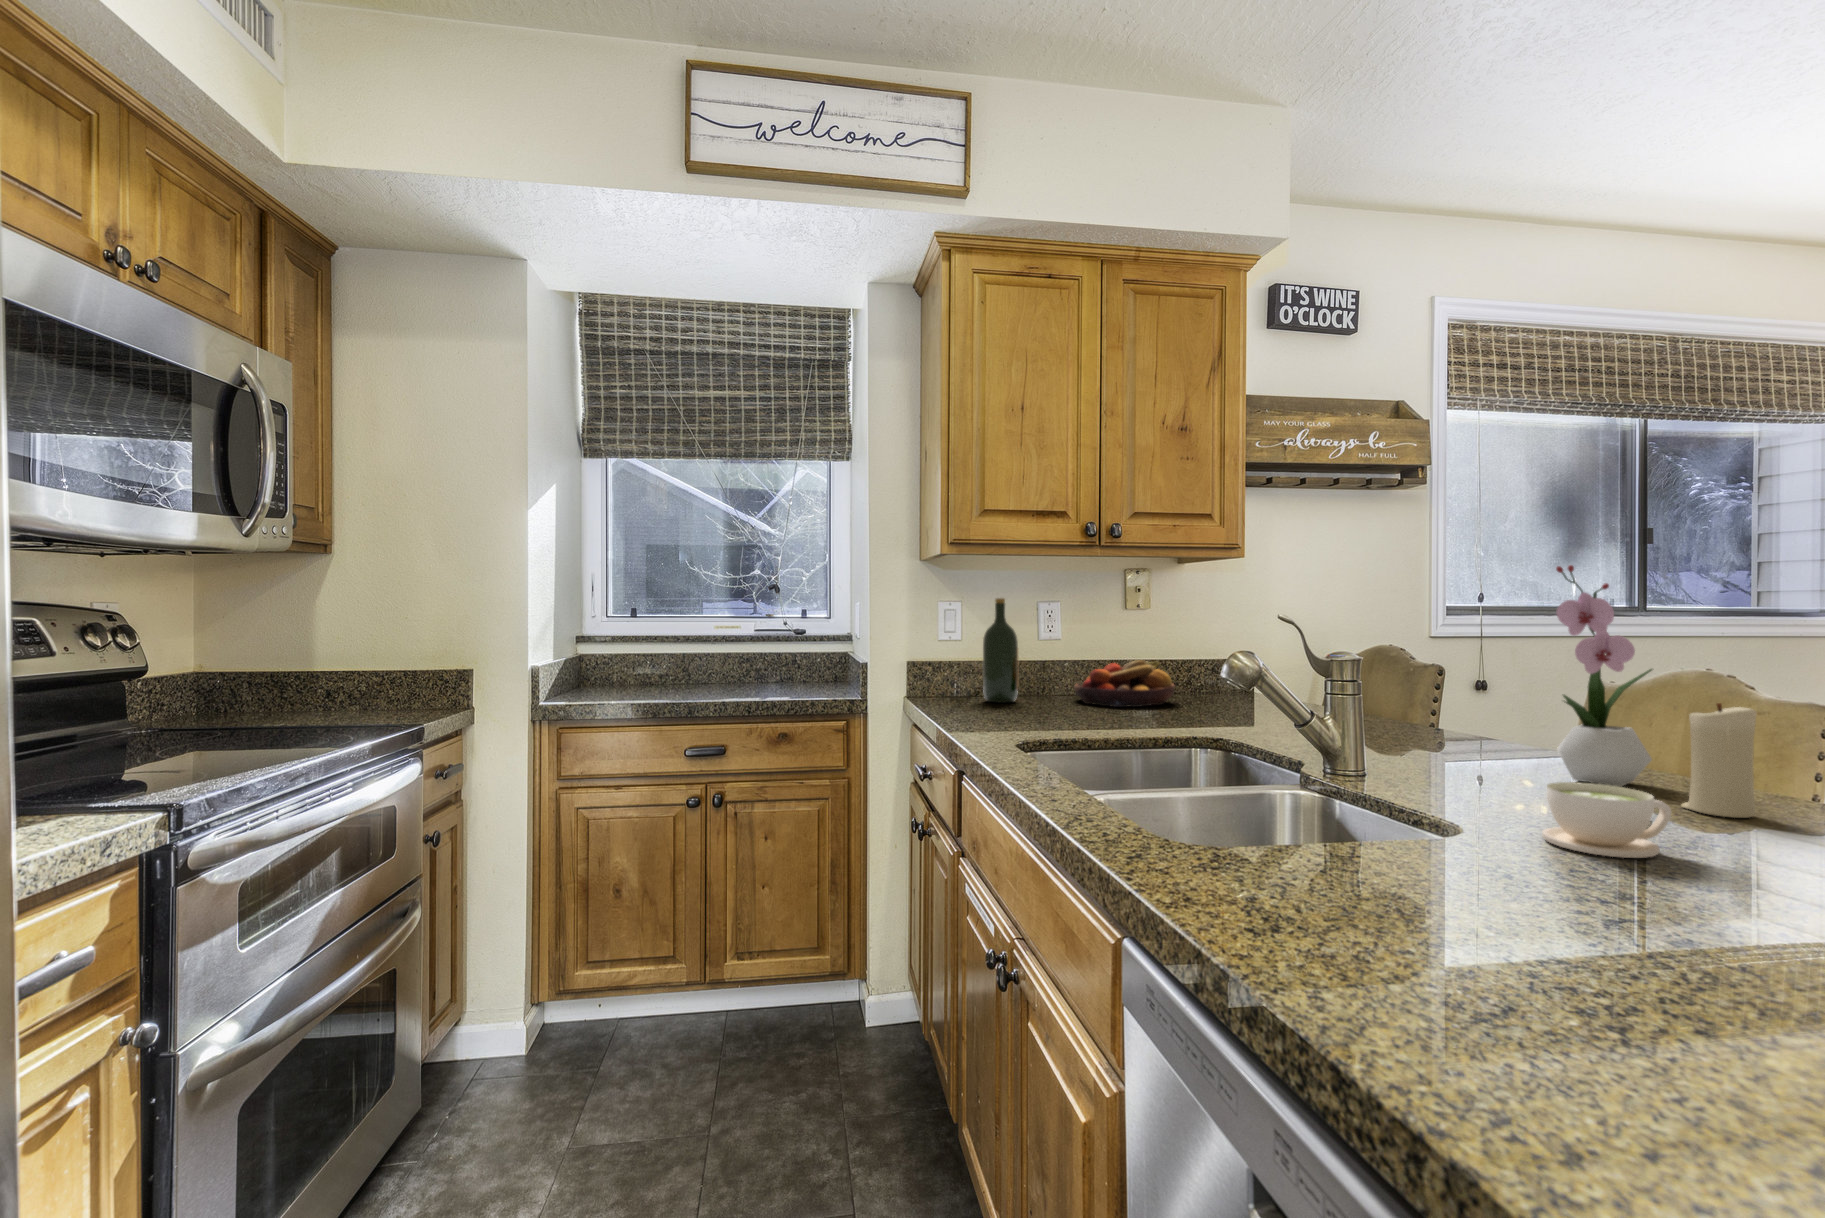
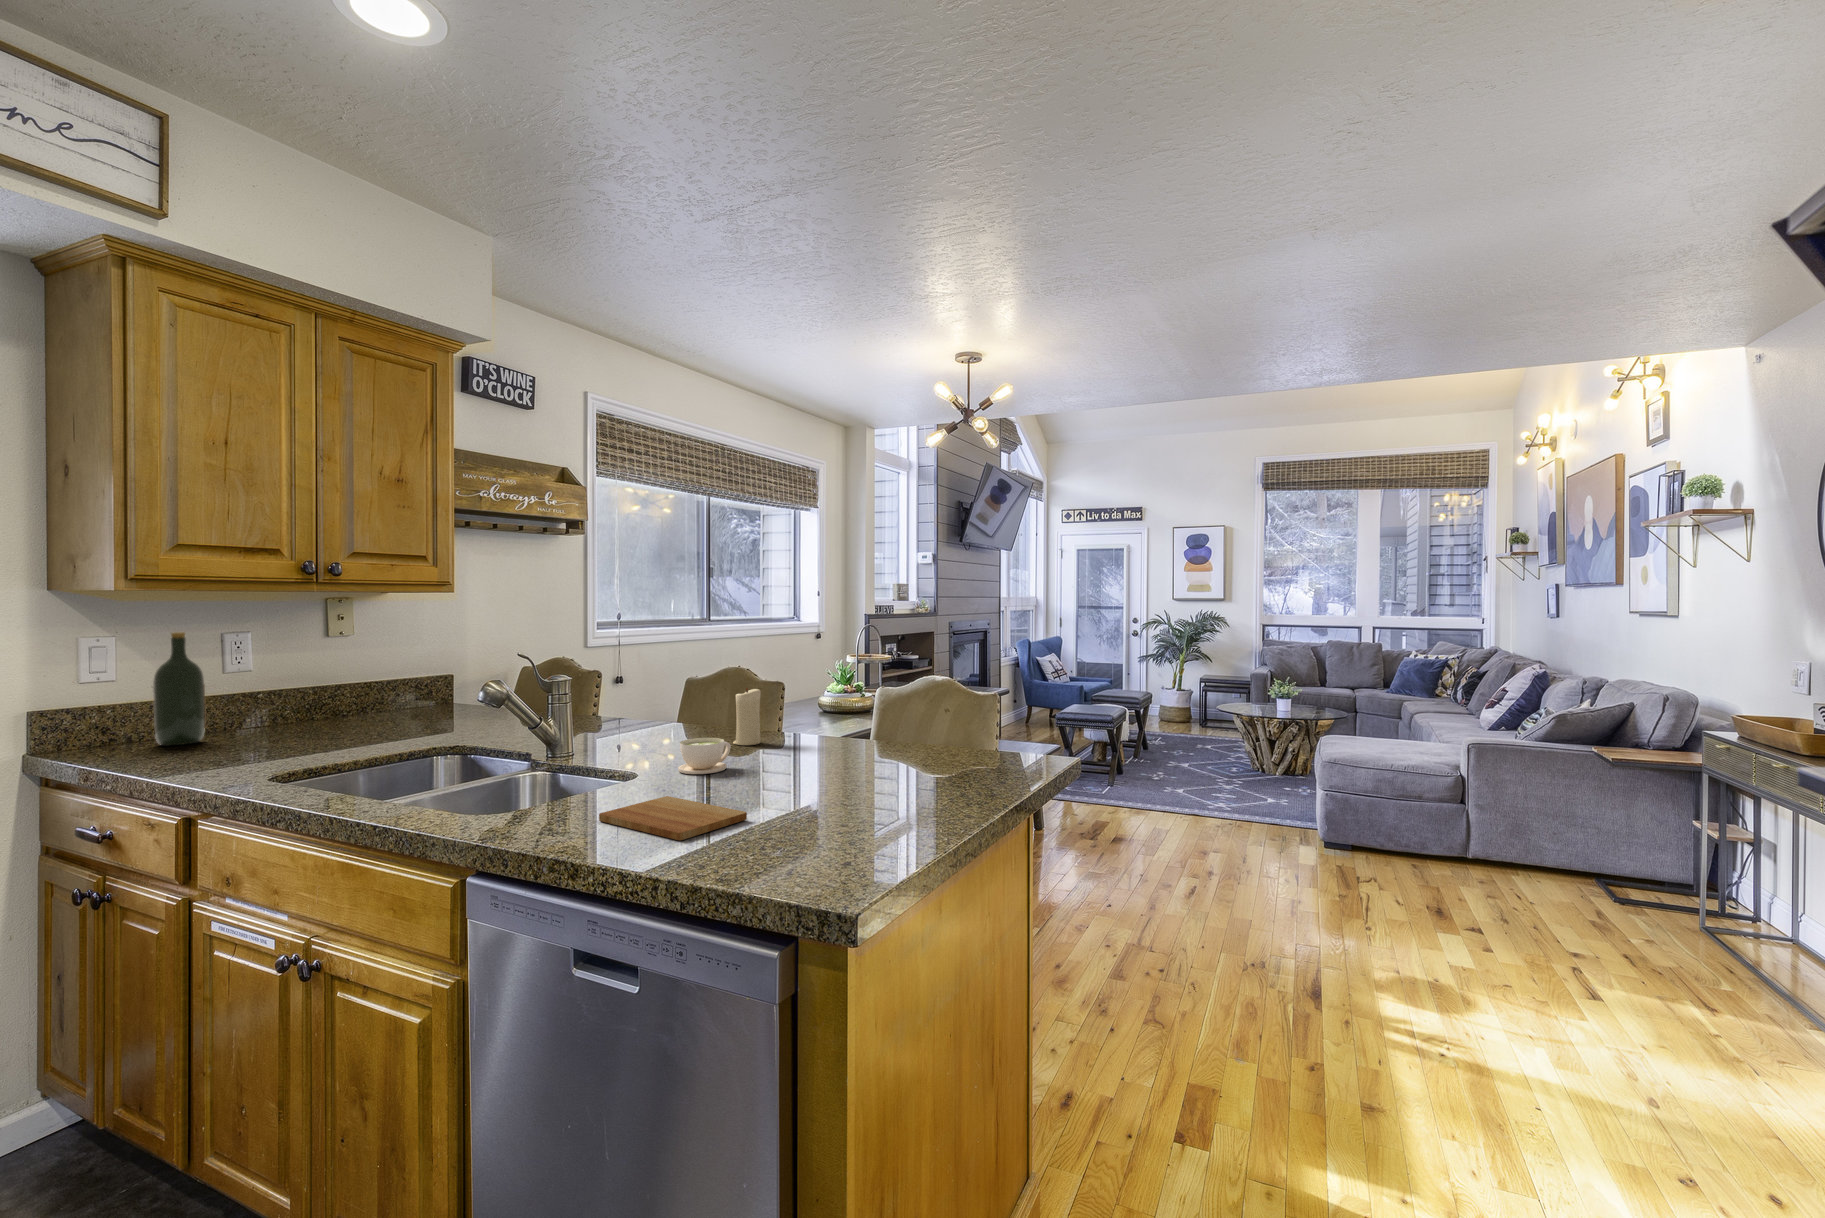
flower arrangement: present [1556,565,1652,787] -> none [676,614,720,738]
fruit bowl: present [1074,660,1175,707] -> none [274,685,388,733]
cutting board: none [1345,885,1710,1005] -> present [599,796,747,840]

